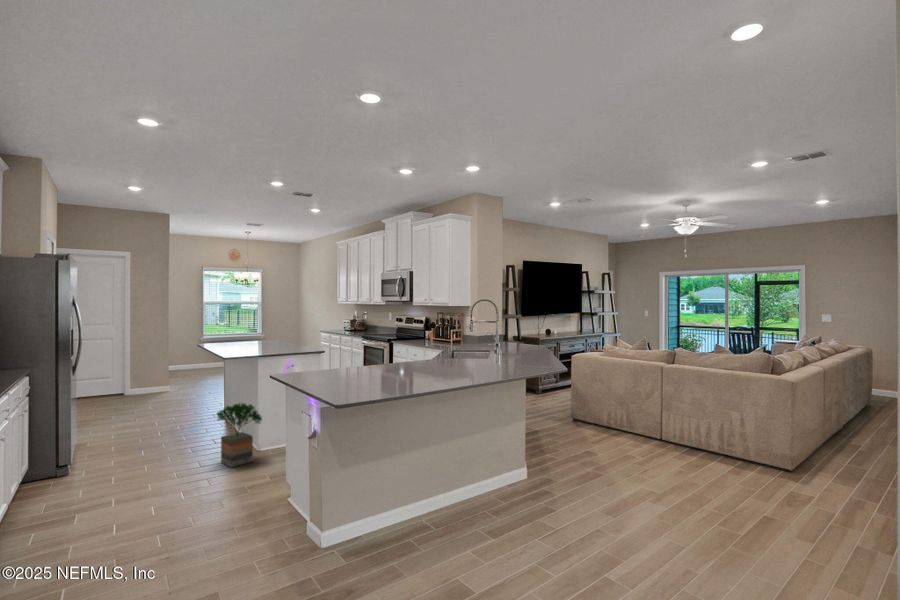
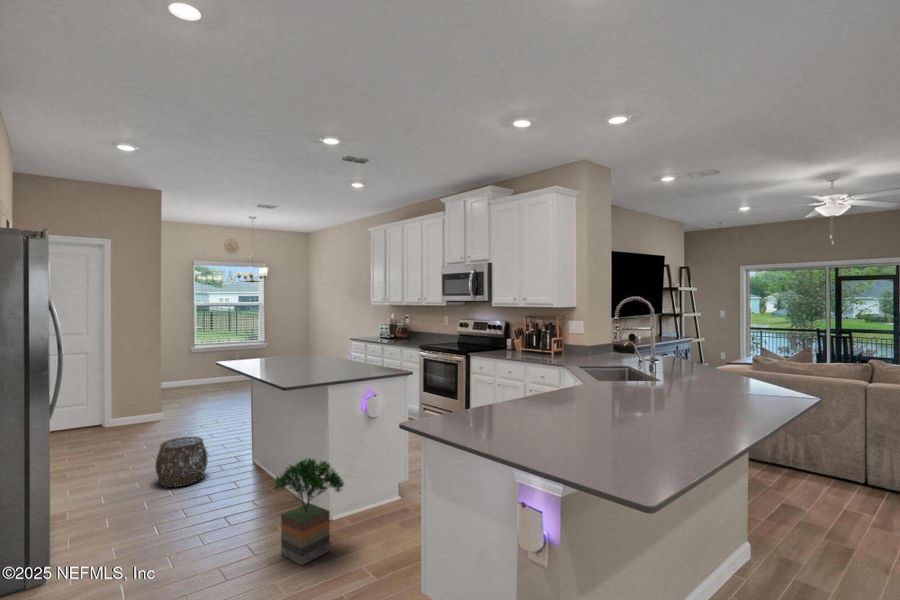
woven basket: none [152,396,190,429] -> present [156,437,207,487]

